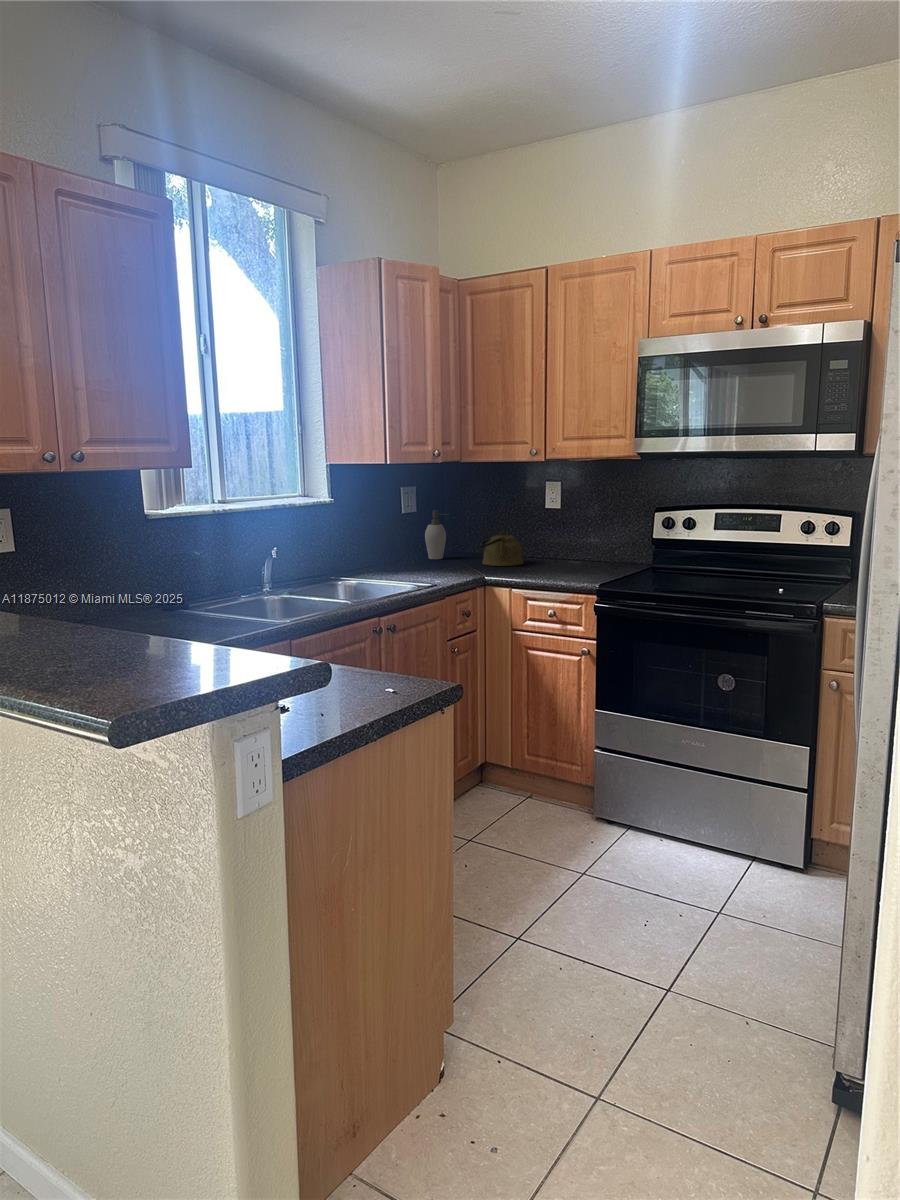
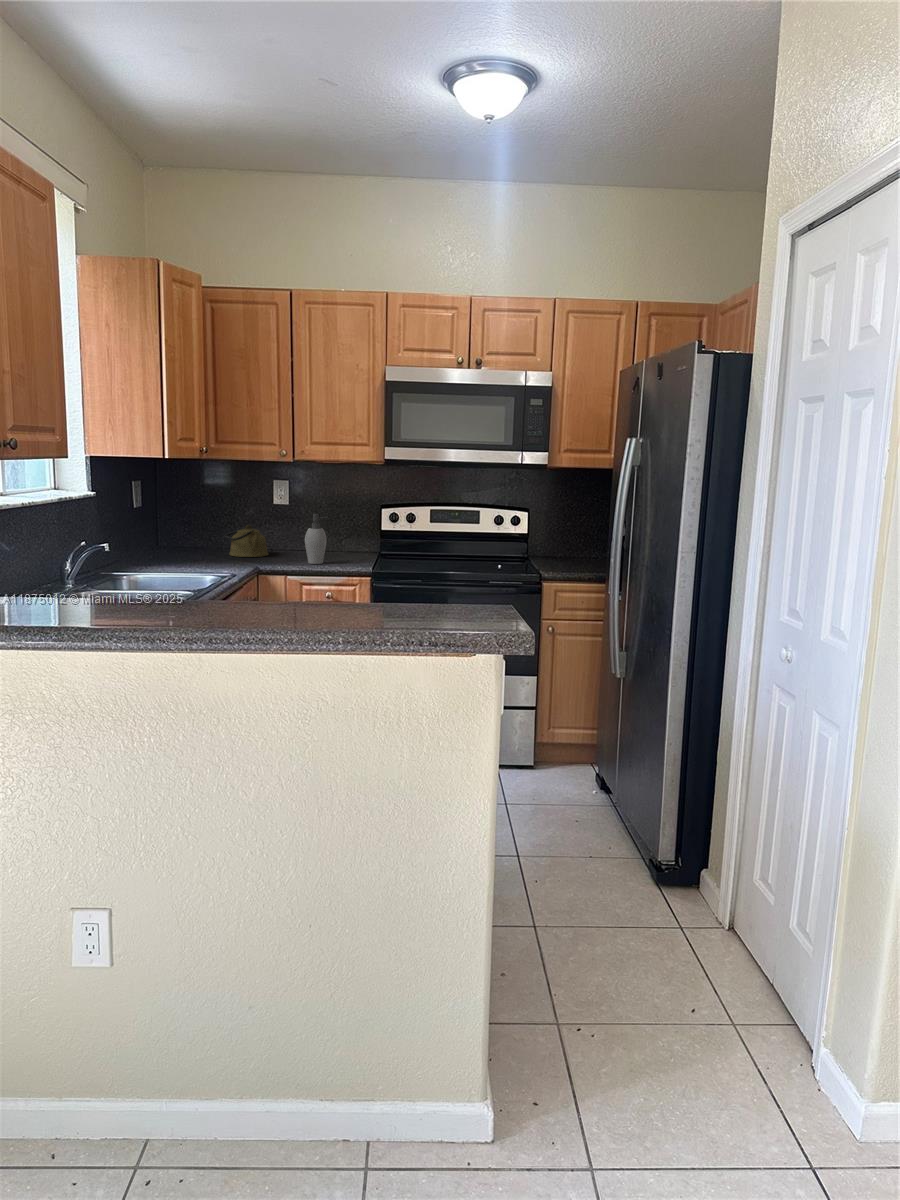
soap dispenser: present [425,510,448,559] -> present [305,514,327,564]

